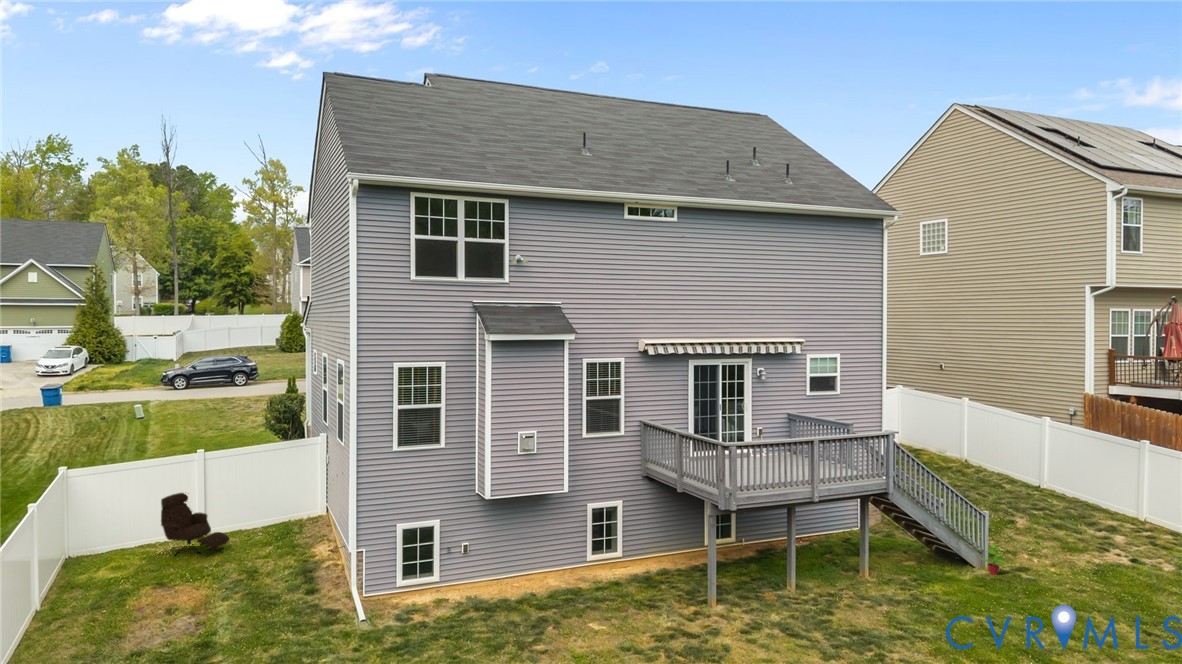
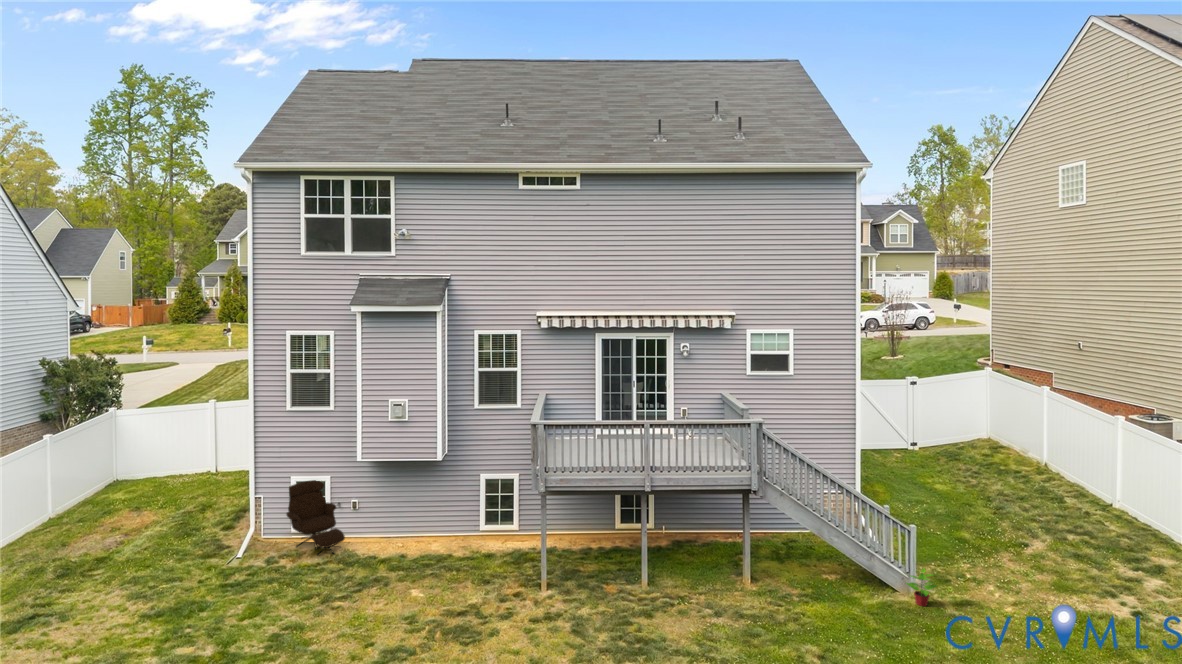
lounge chair: present [161,493,229,555] -> present [287,480,345,555]

